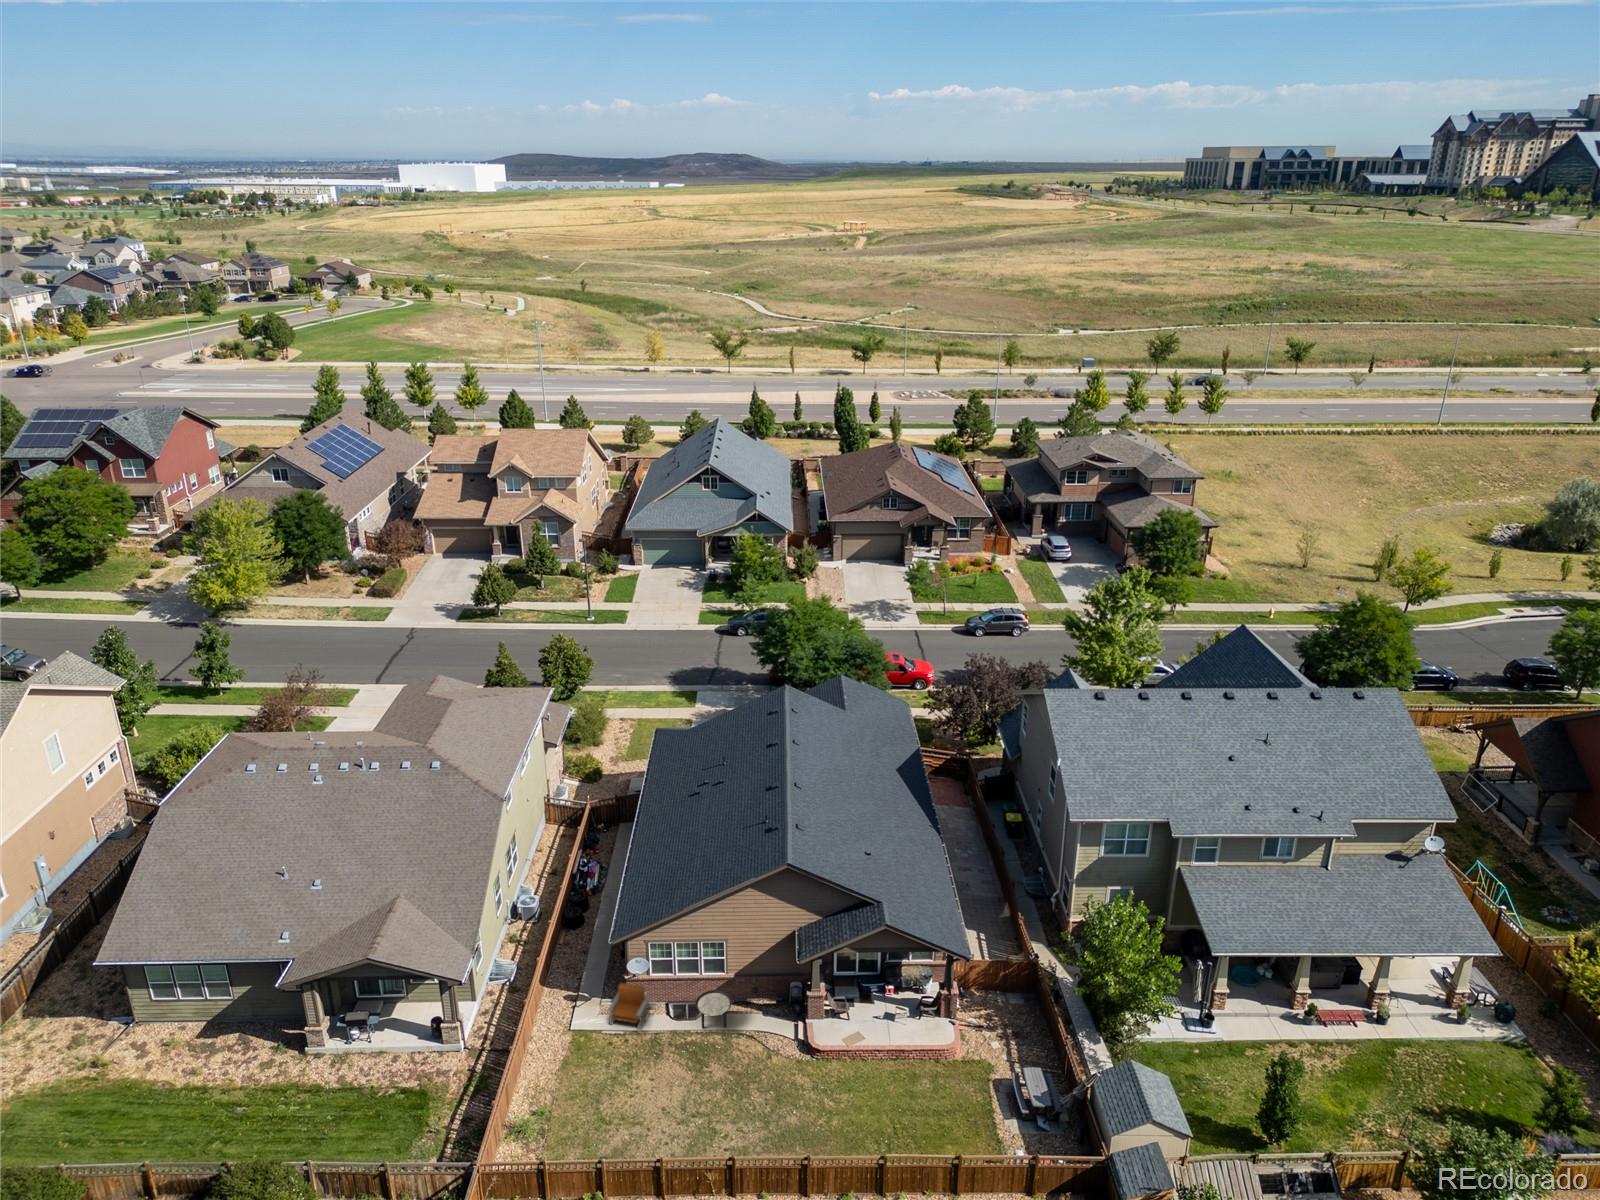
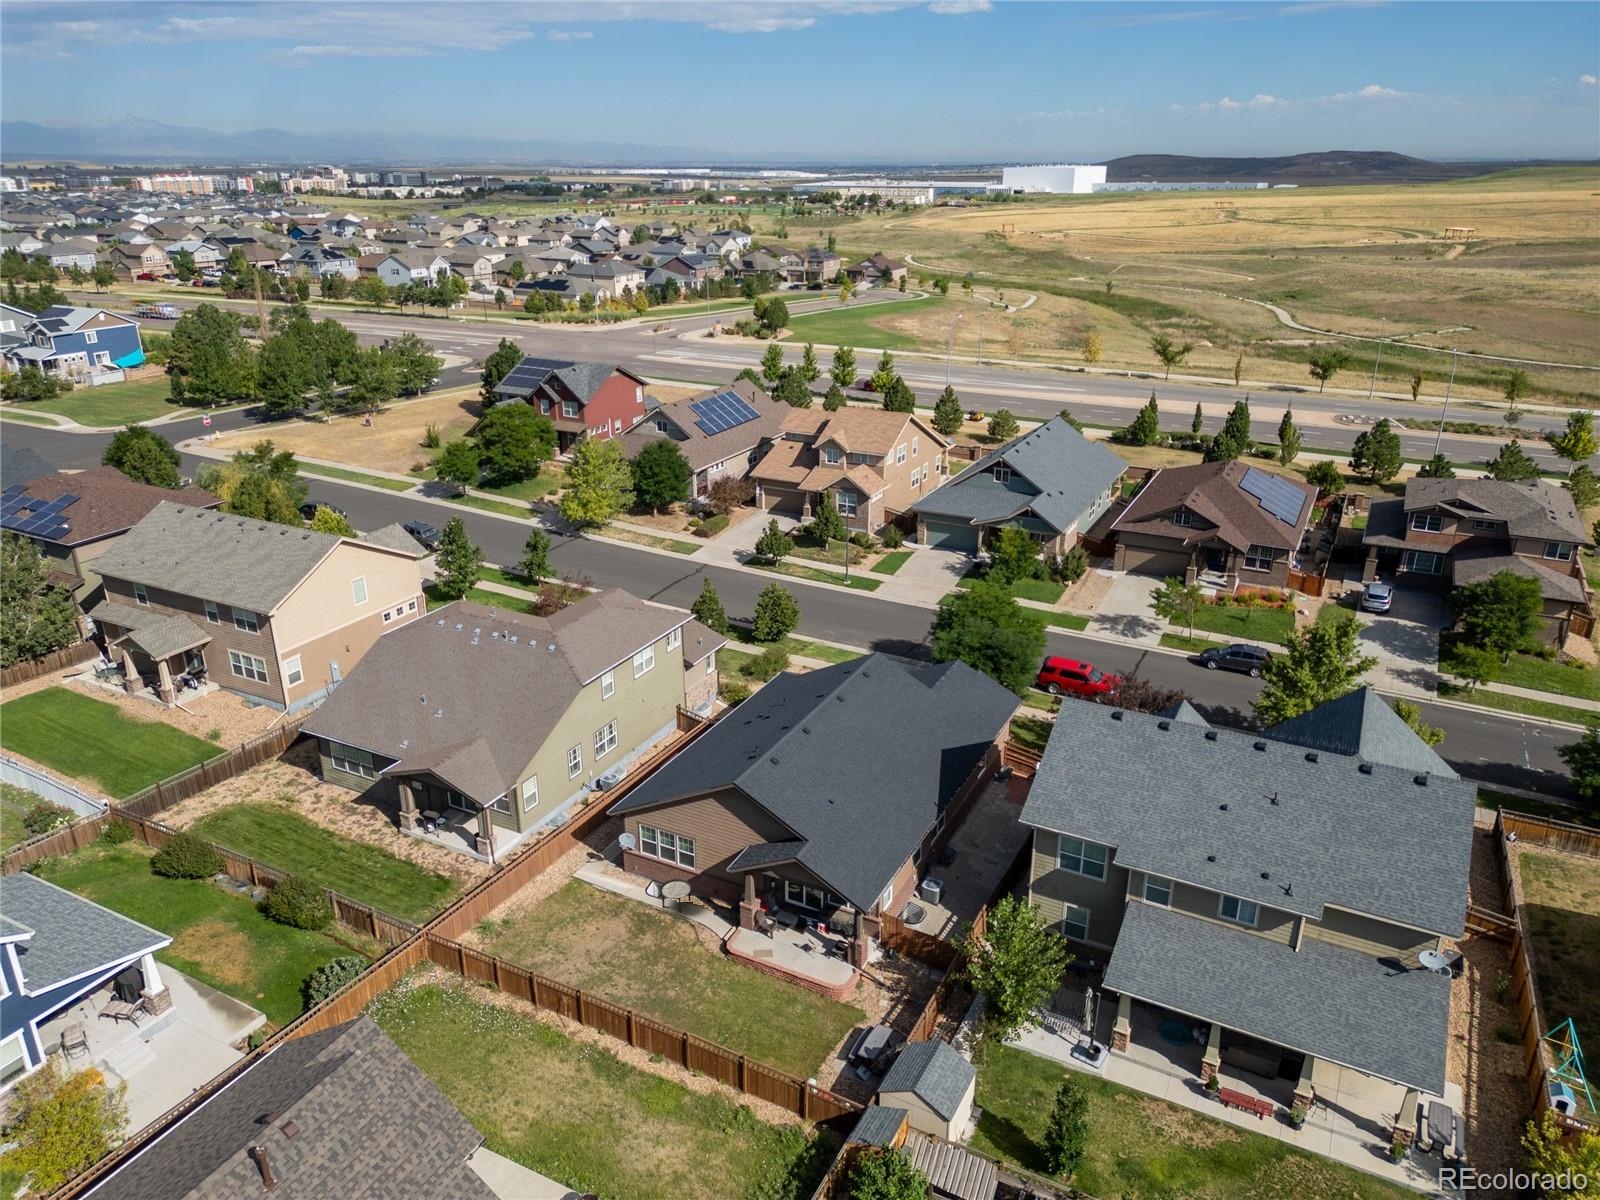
lounge chair: present [608,983,650,1030] -> none [600,851,637,893]

